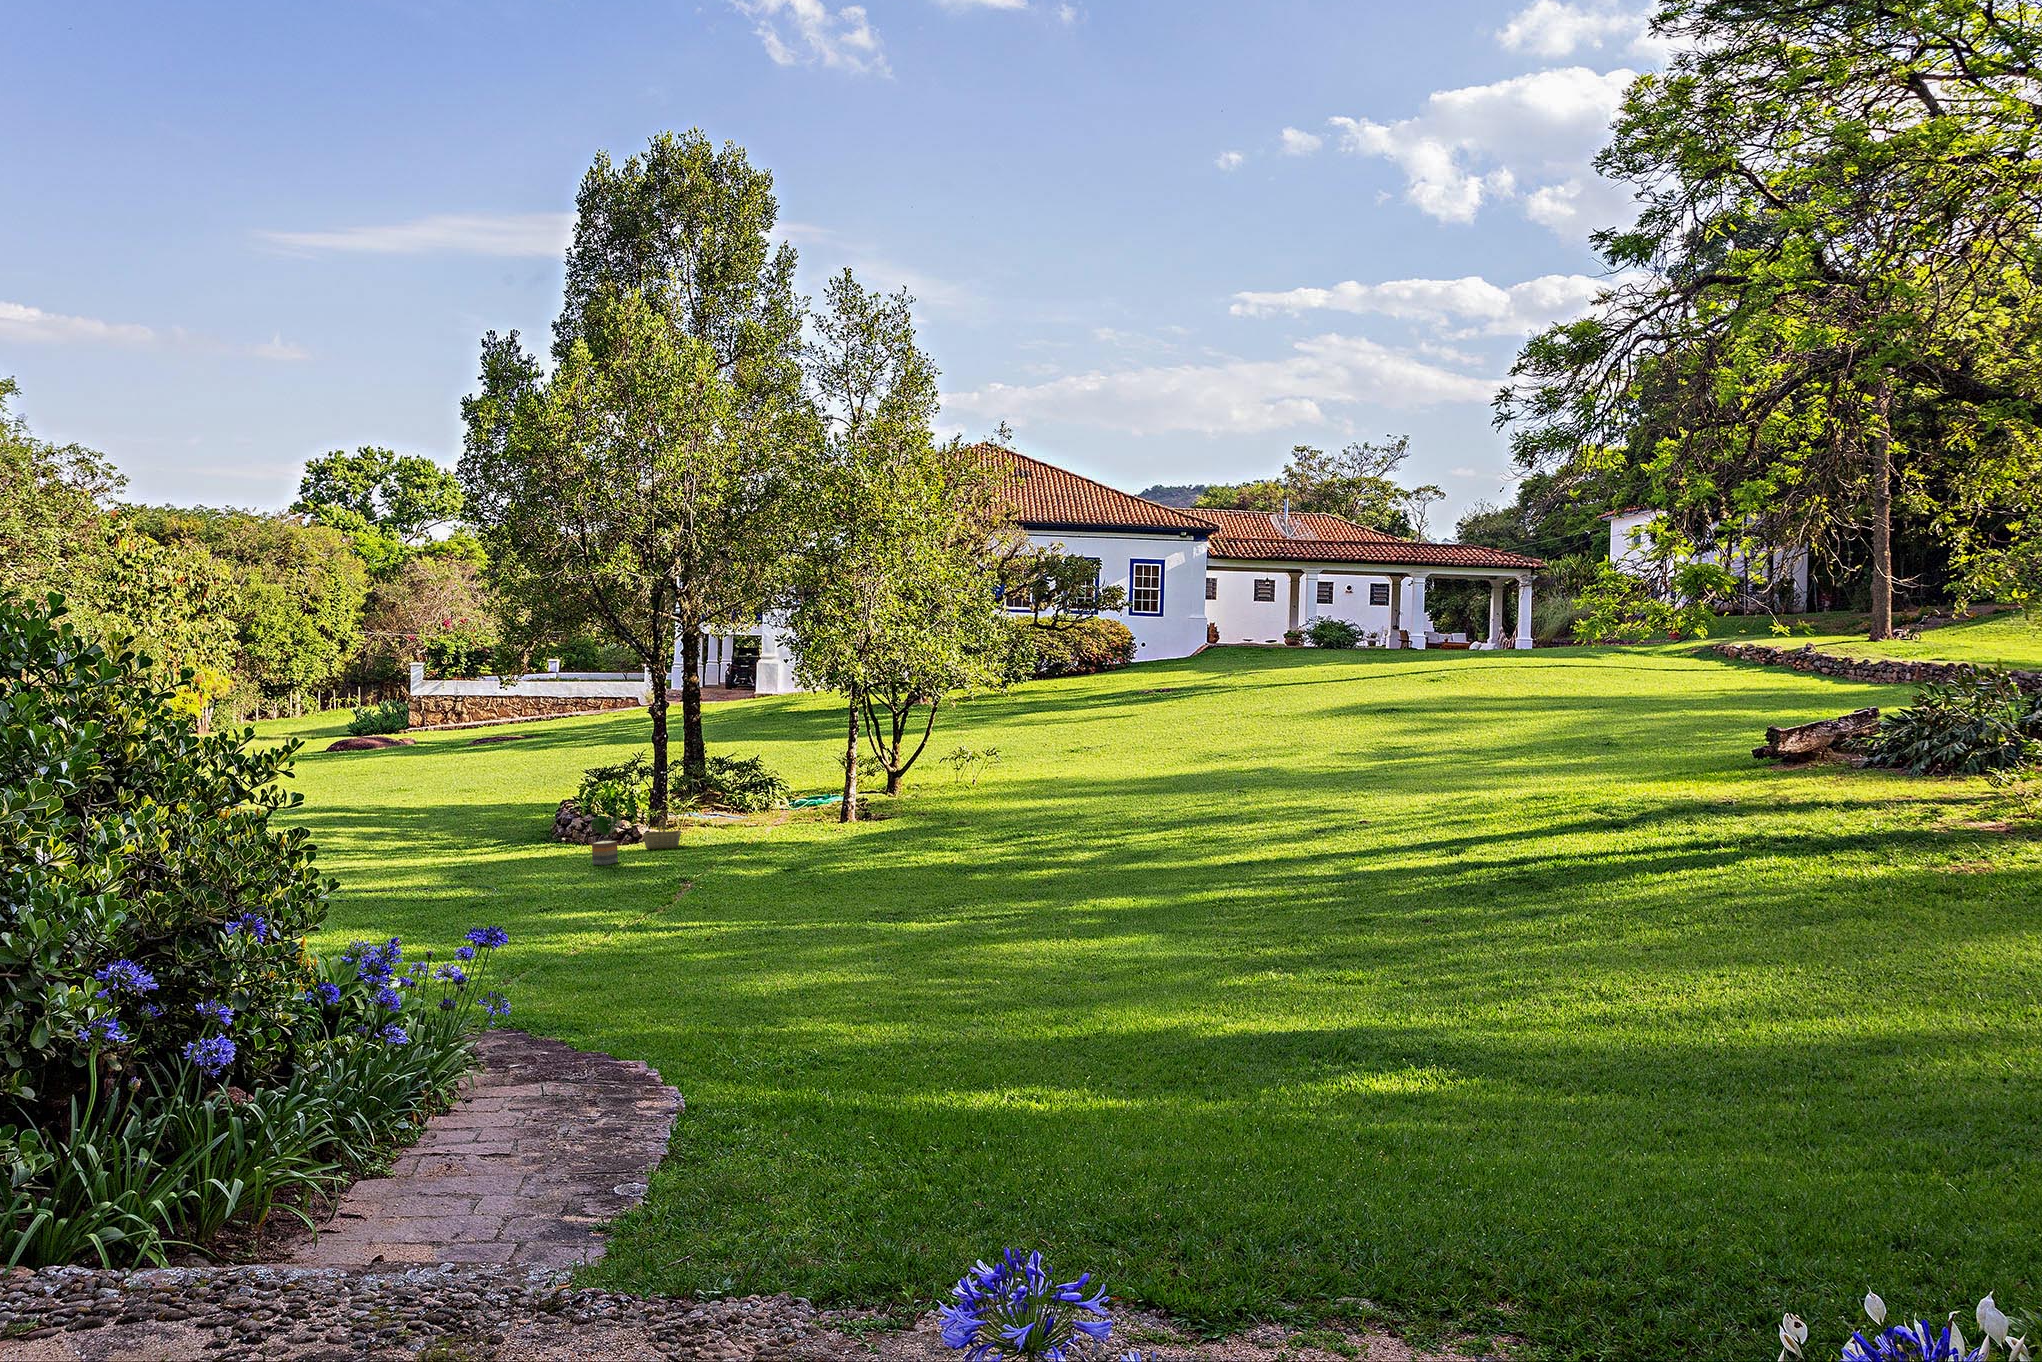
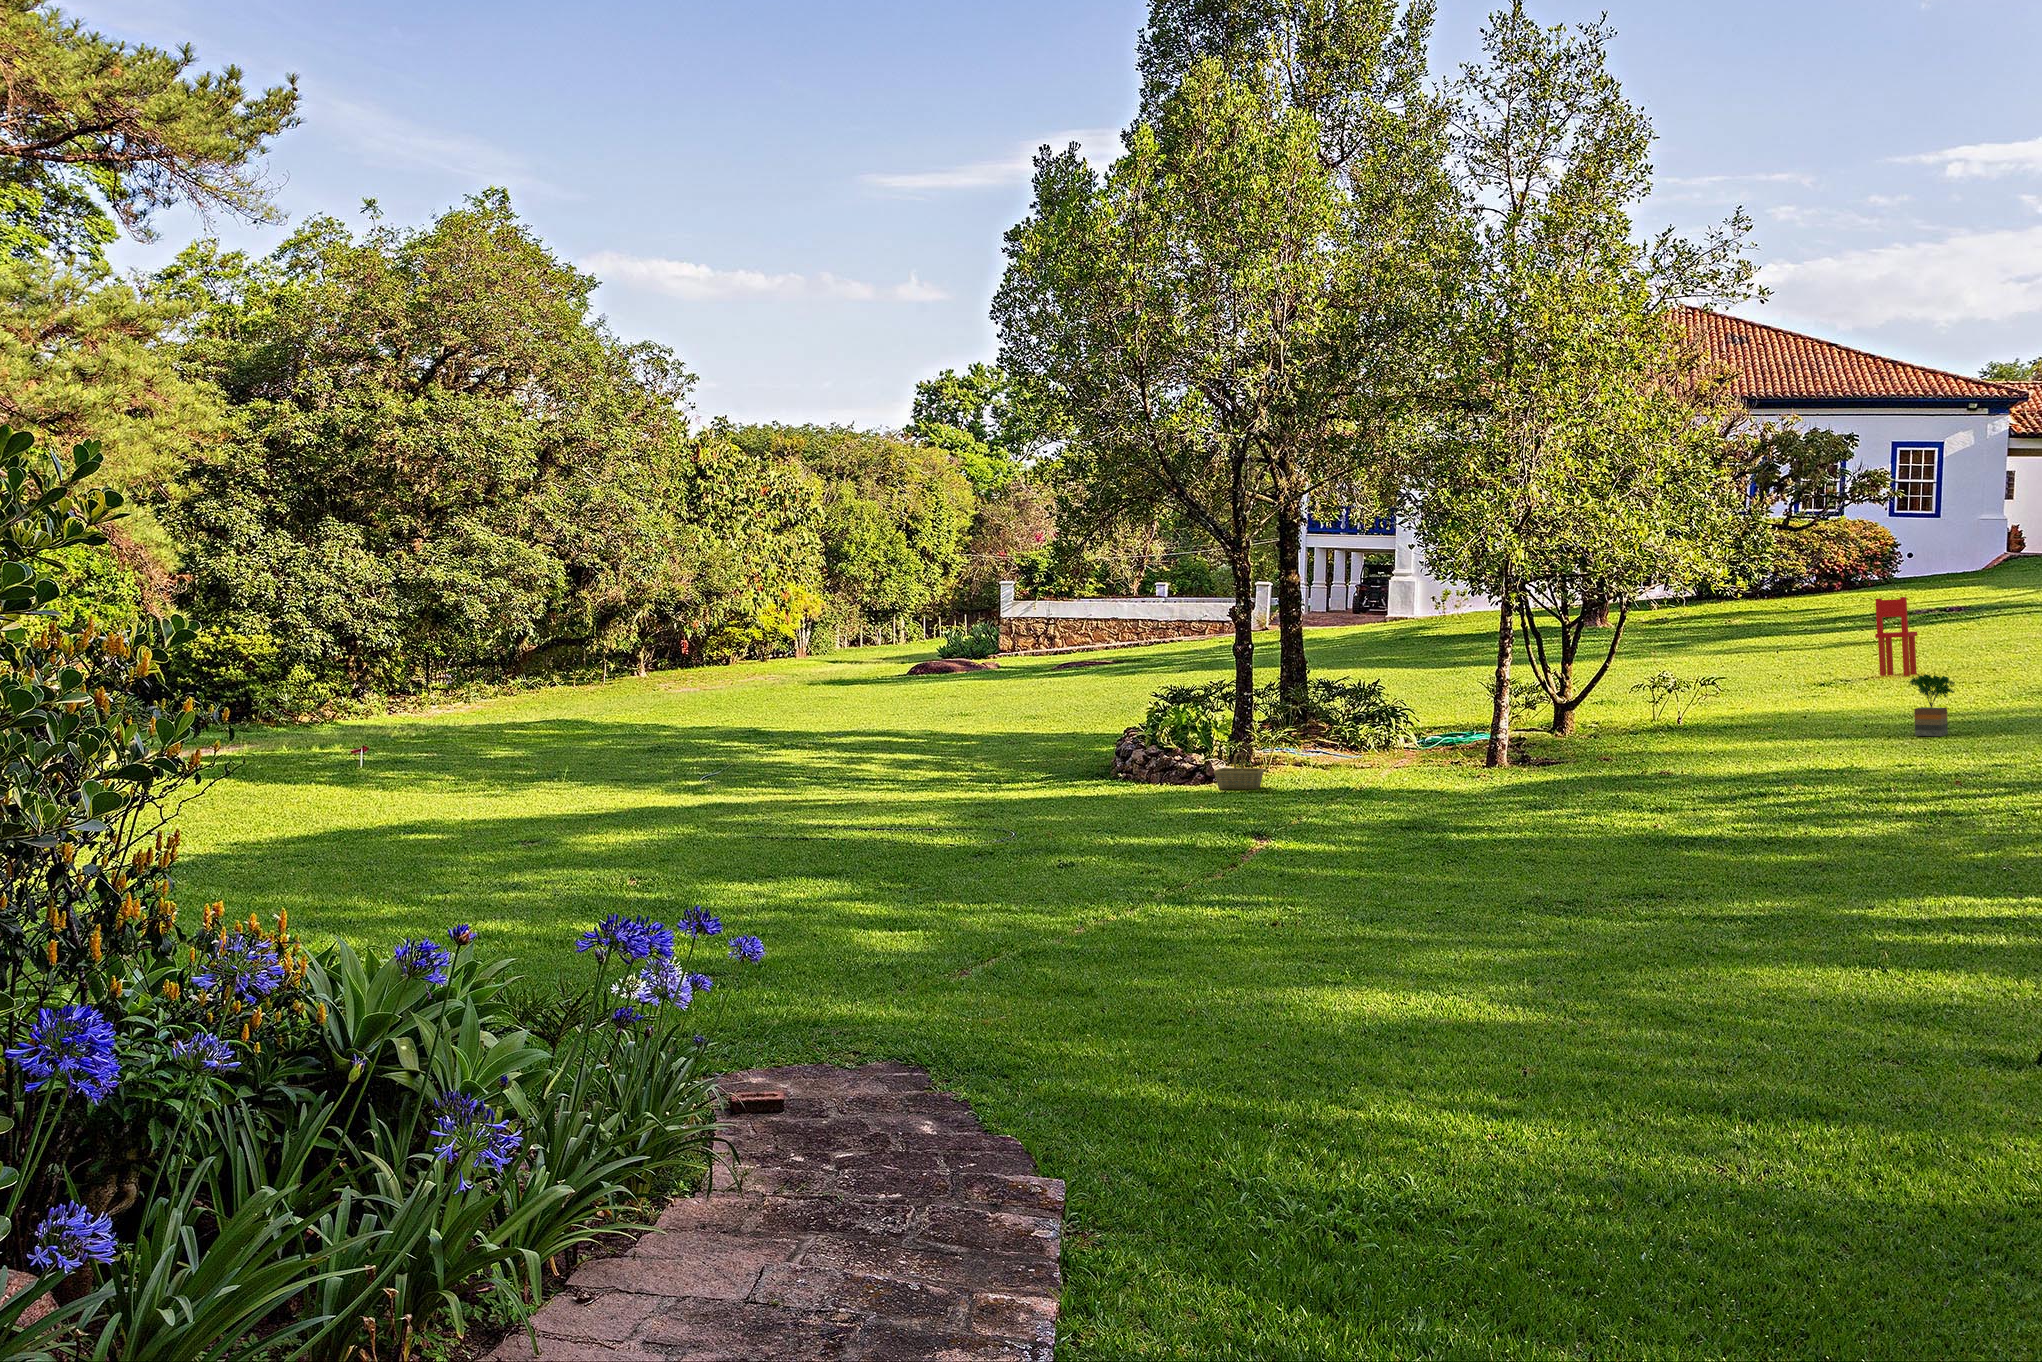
chair: none [1081,691,1105,743] -> present [1875,597,1917,676]
potted tree: present [591,816,621,865] -> present [1910,674,1955,736]

